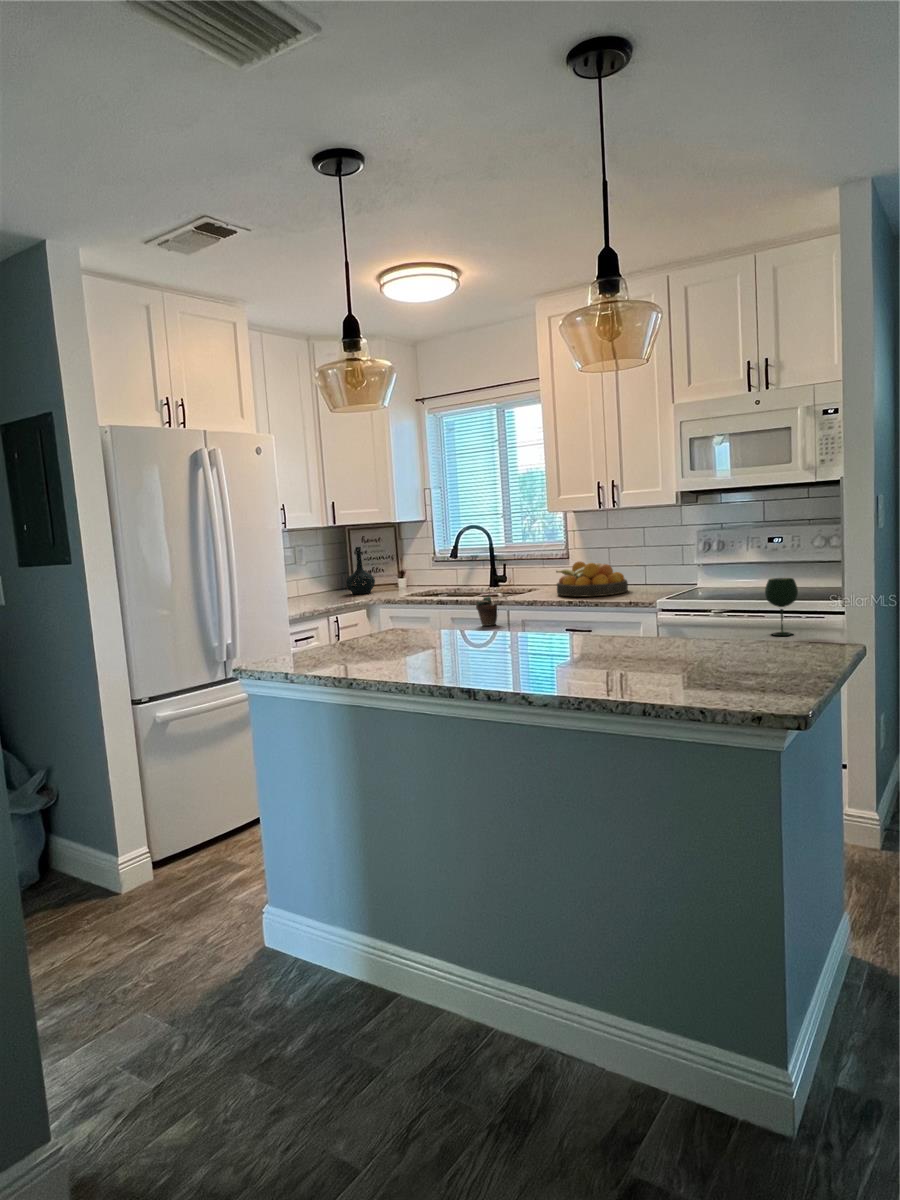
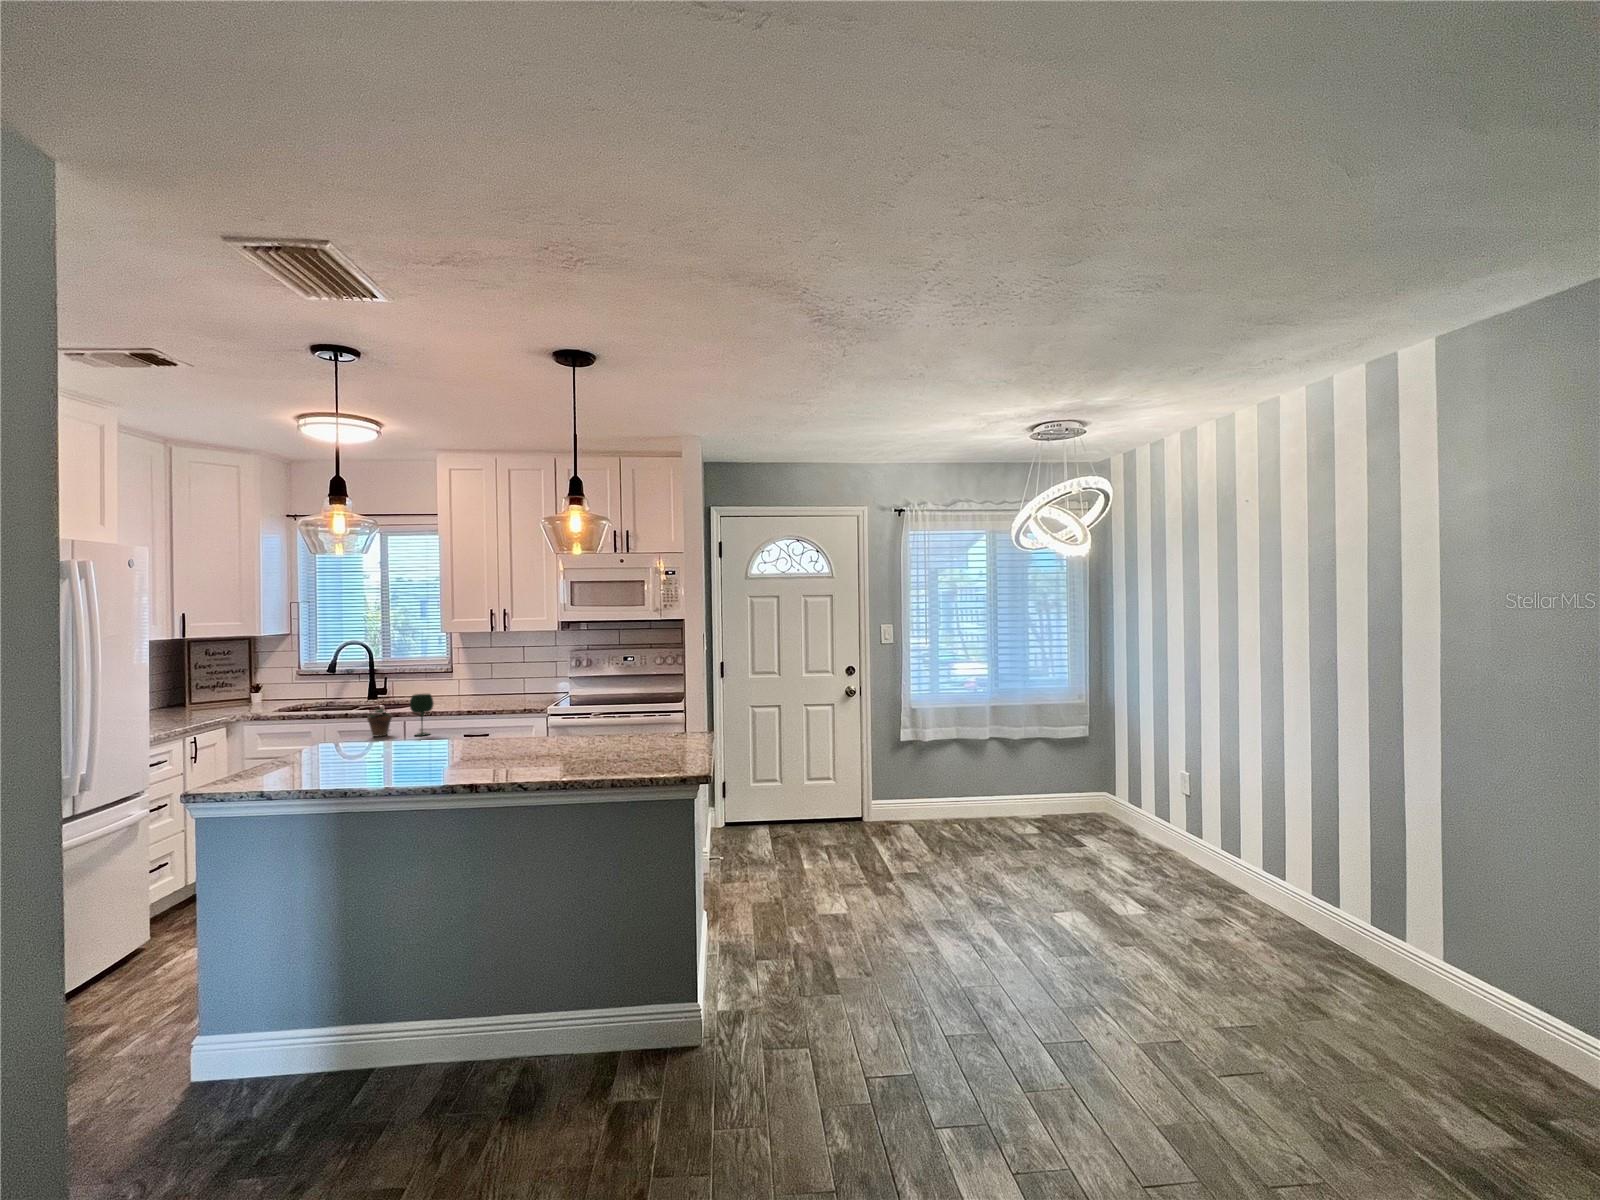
bottle: present [346,547,375,594] -> none [187,661,226,712]
fruit bowl: present [556,561,628,596] -> none [448,675,514,706]
wine glass: present [765,578,798,636] -> present [410,694,434,736]

